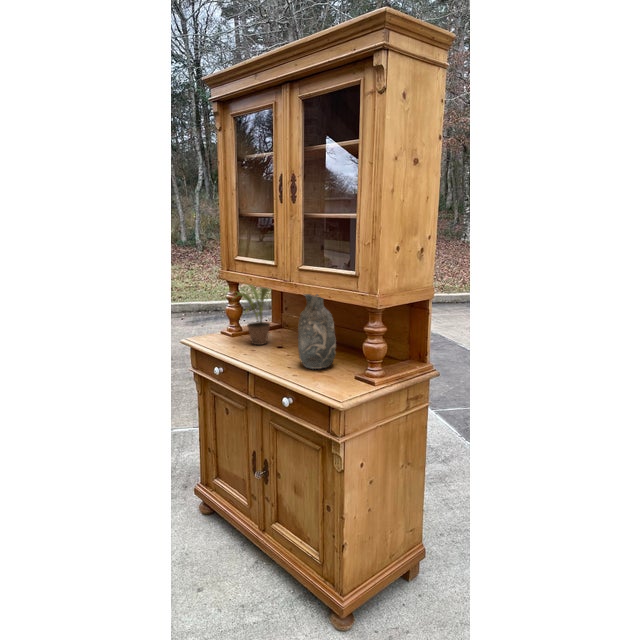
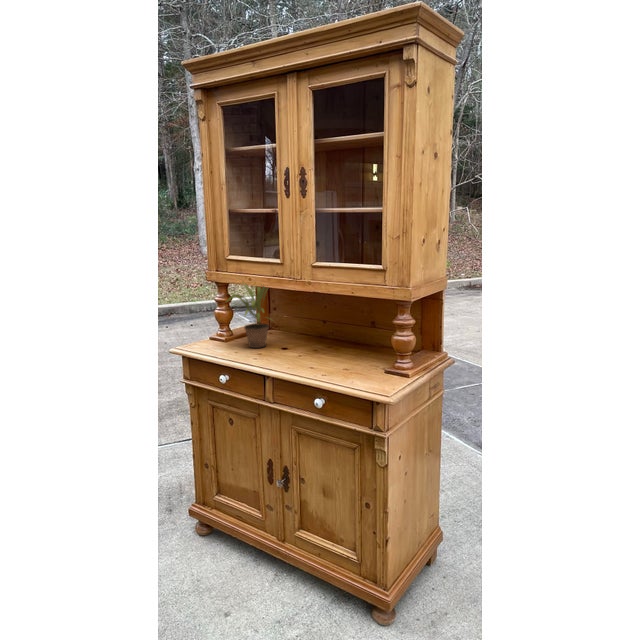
decorative vase: present [298,294,336,369] -> none [316,289,355,367]

